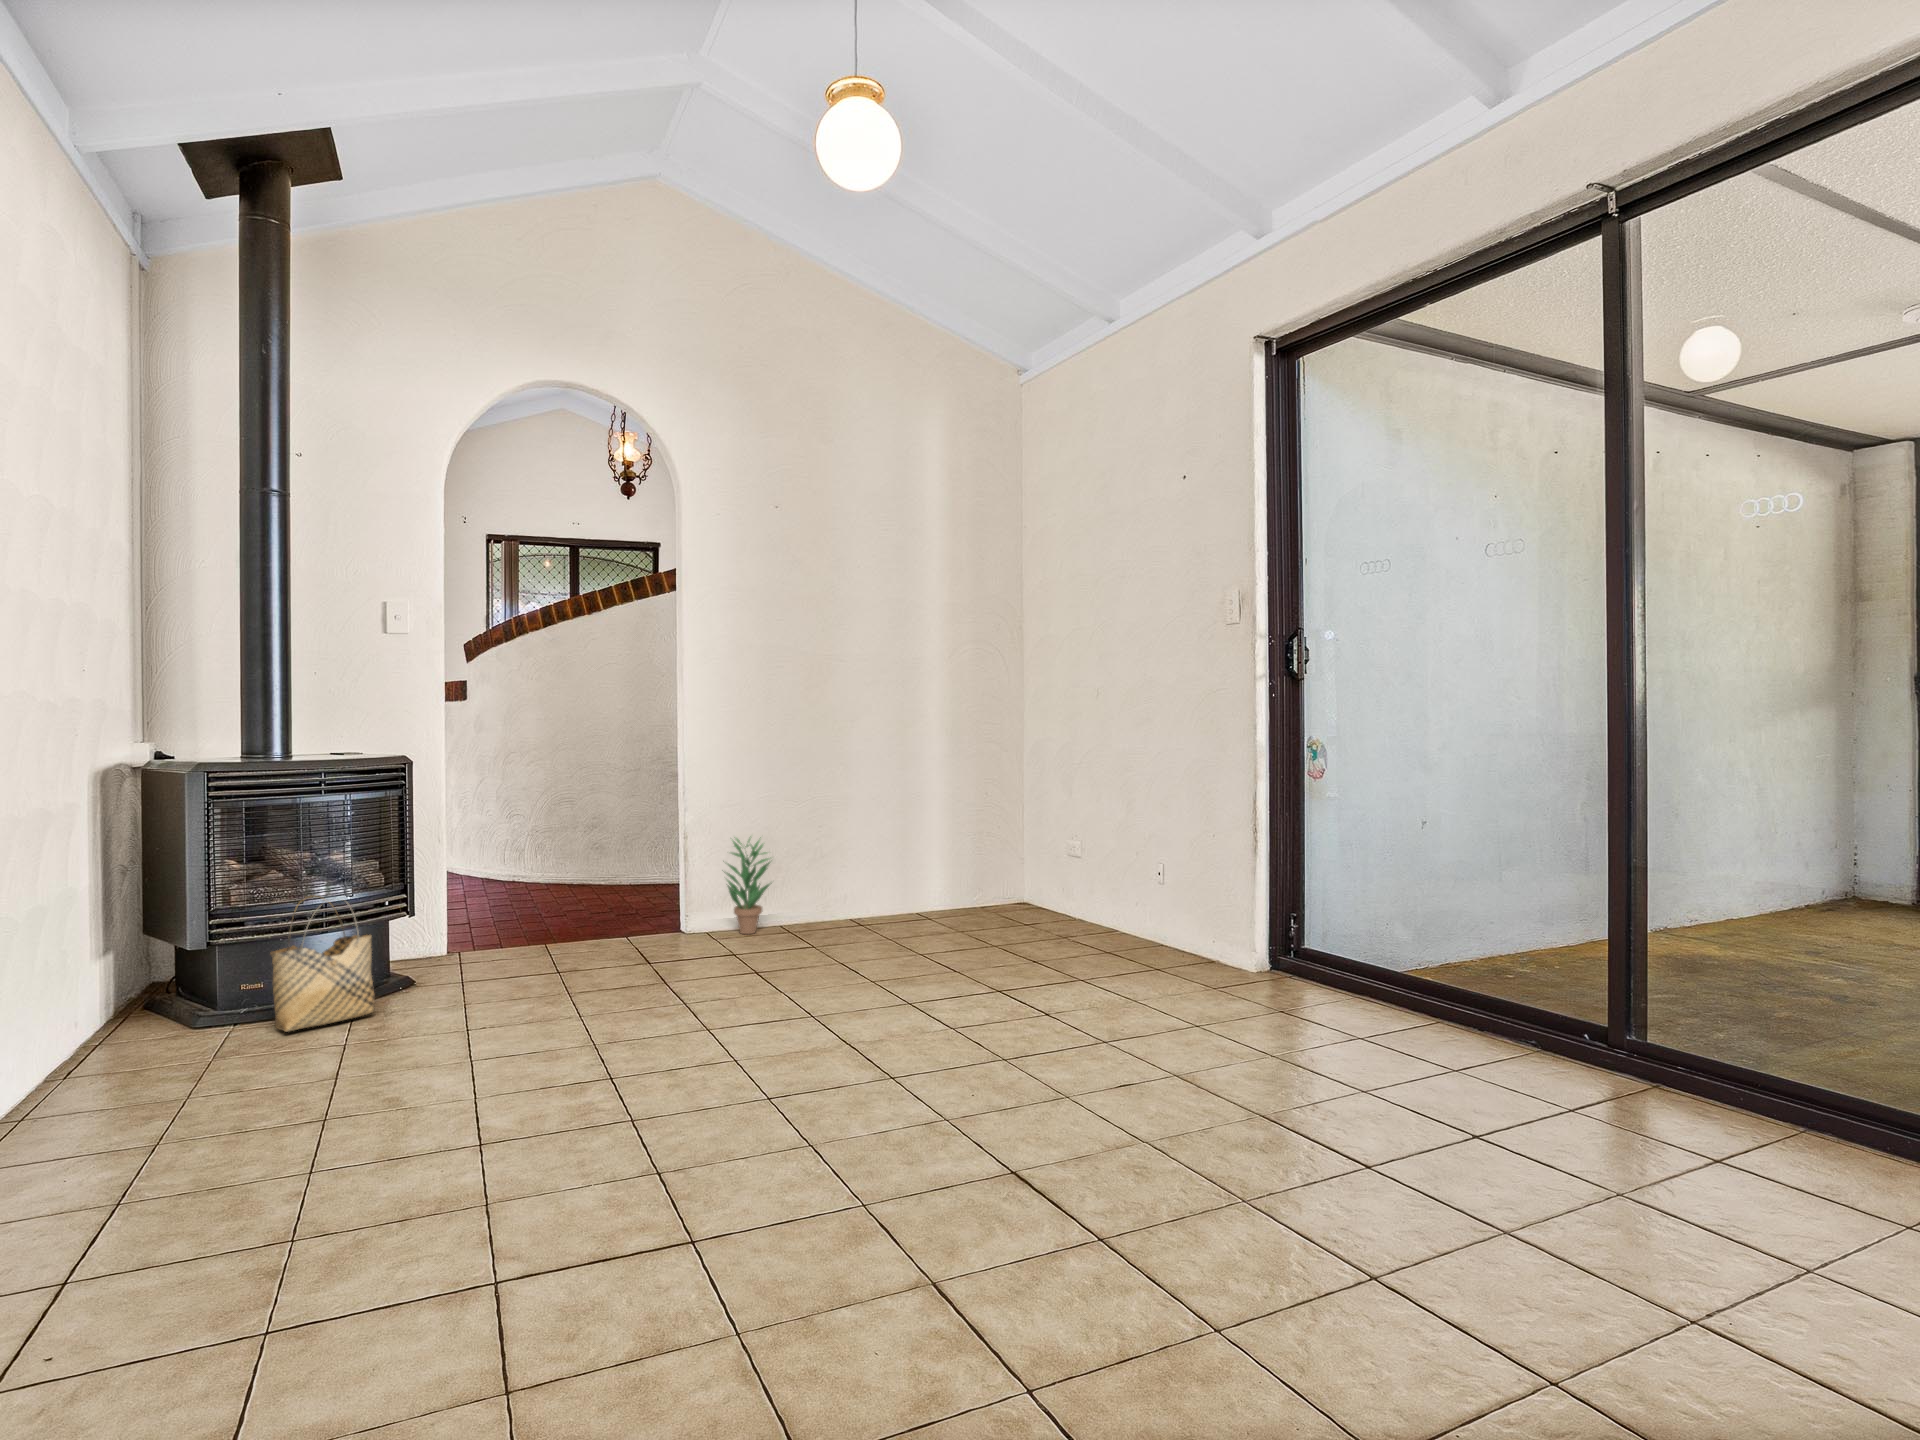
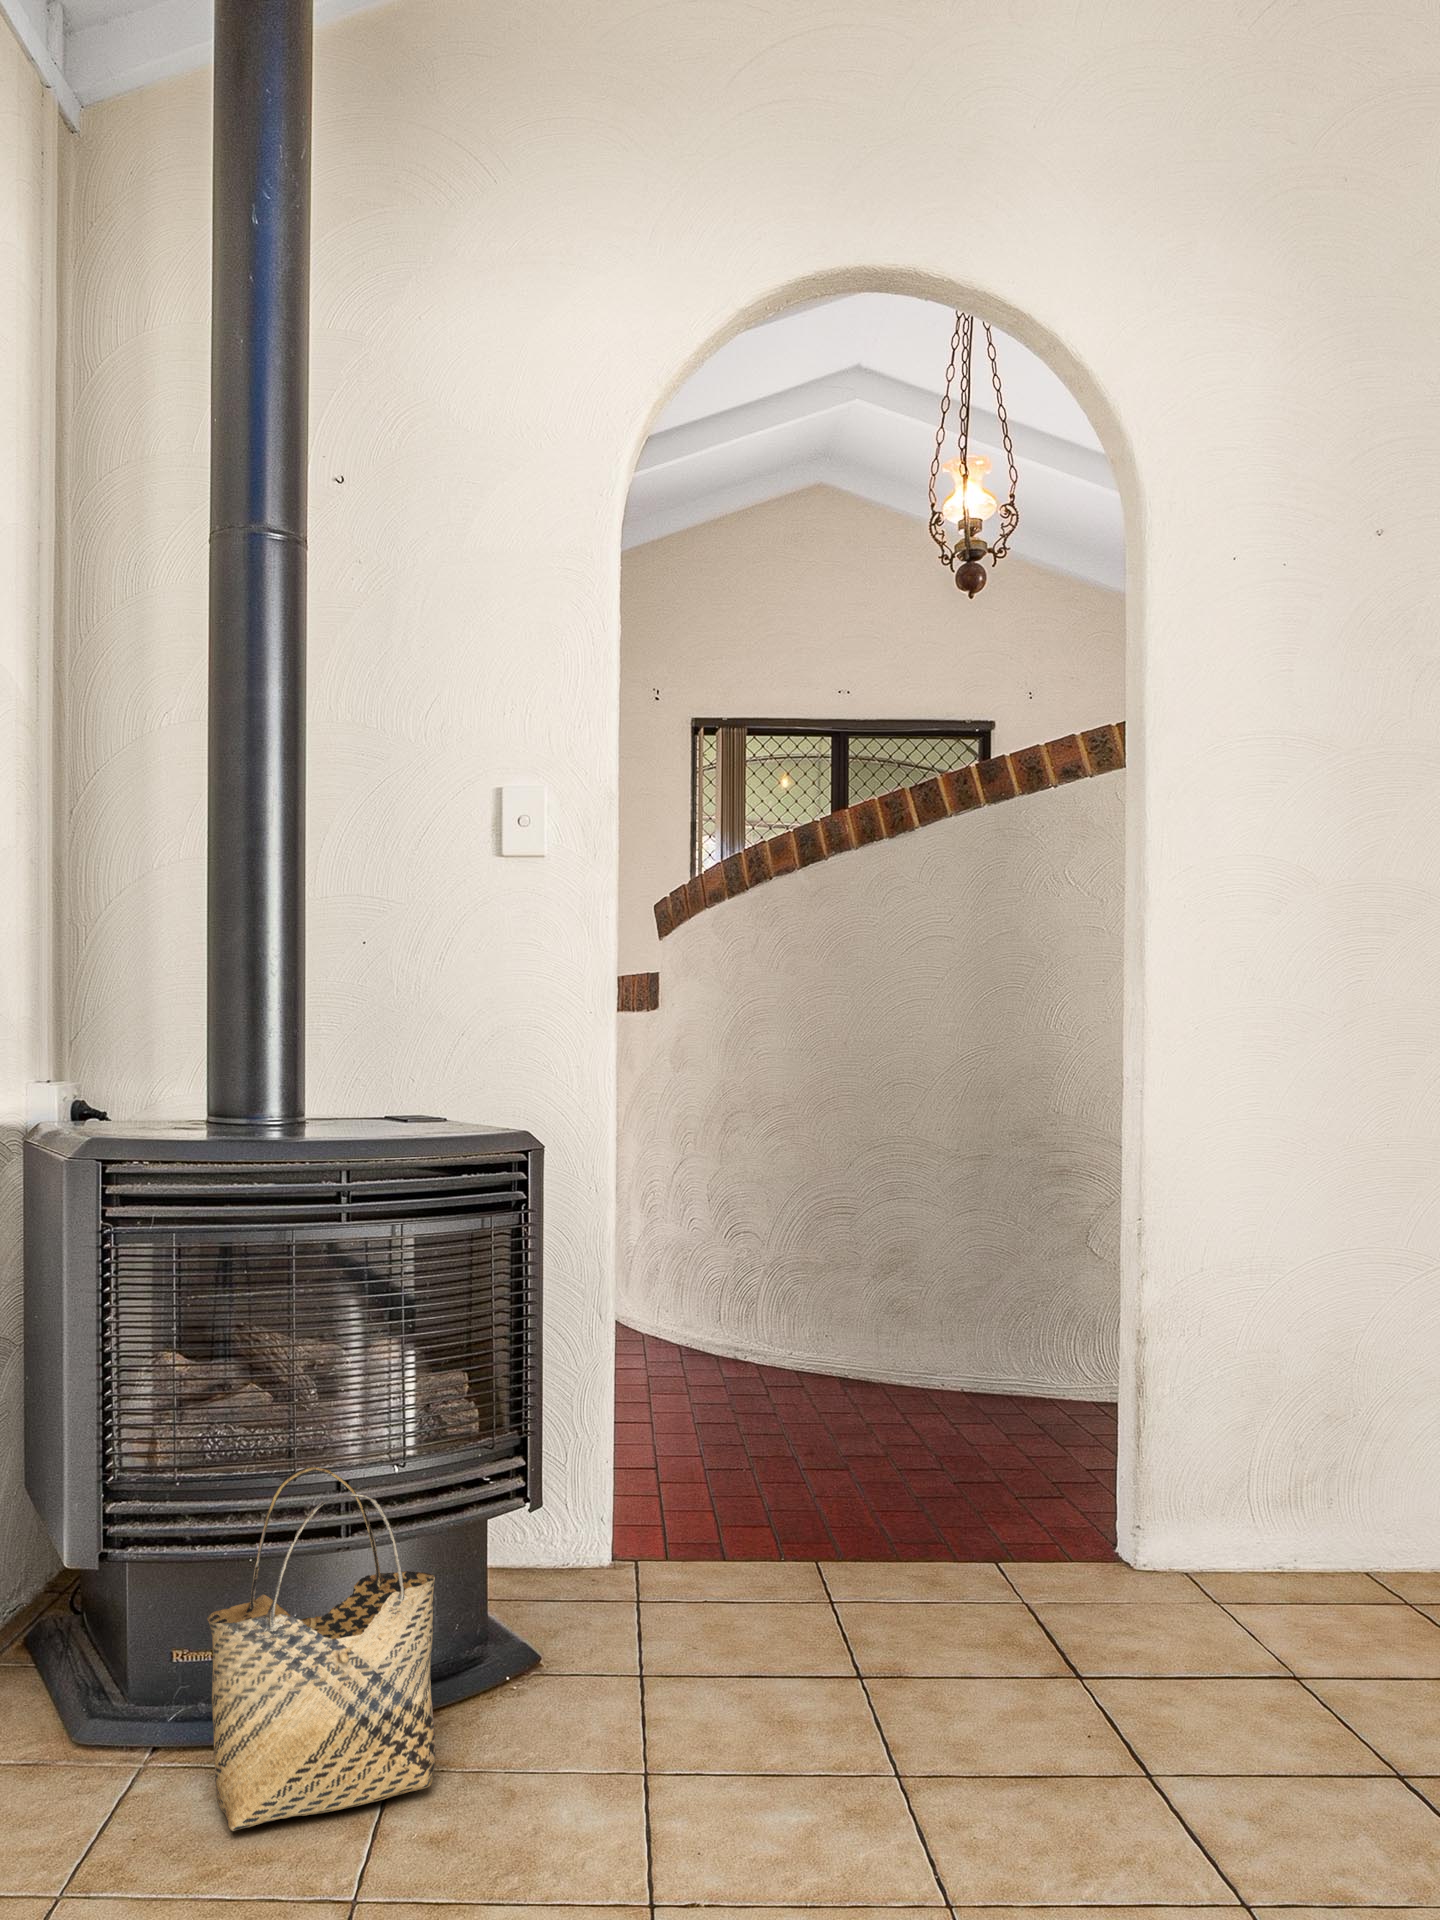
potted plant: present [726,836,770,934] -> none [1229,1344,1373,1606]

